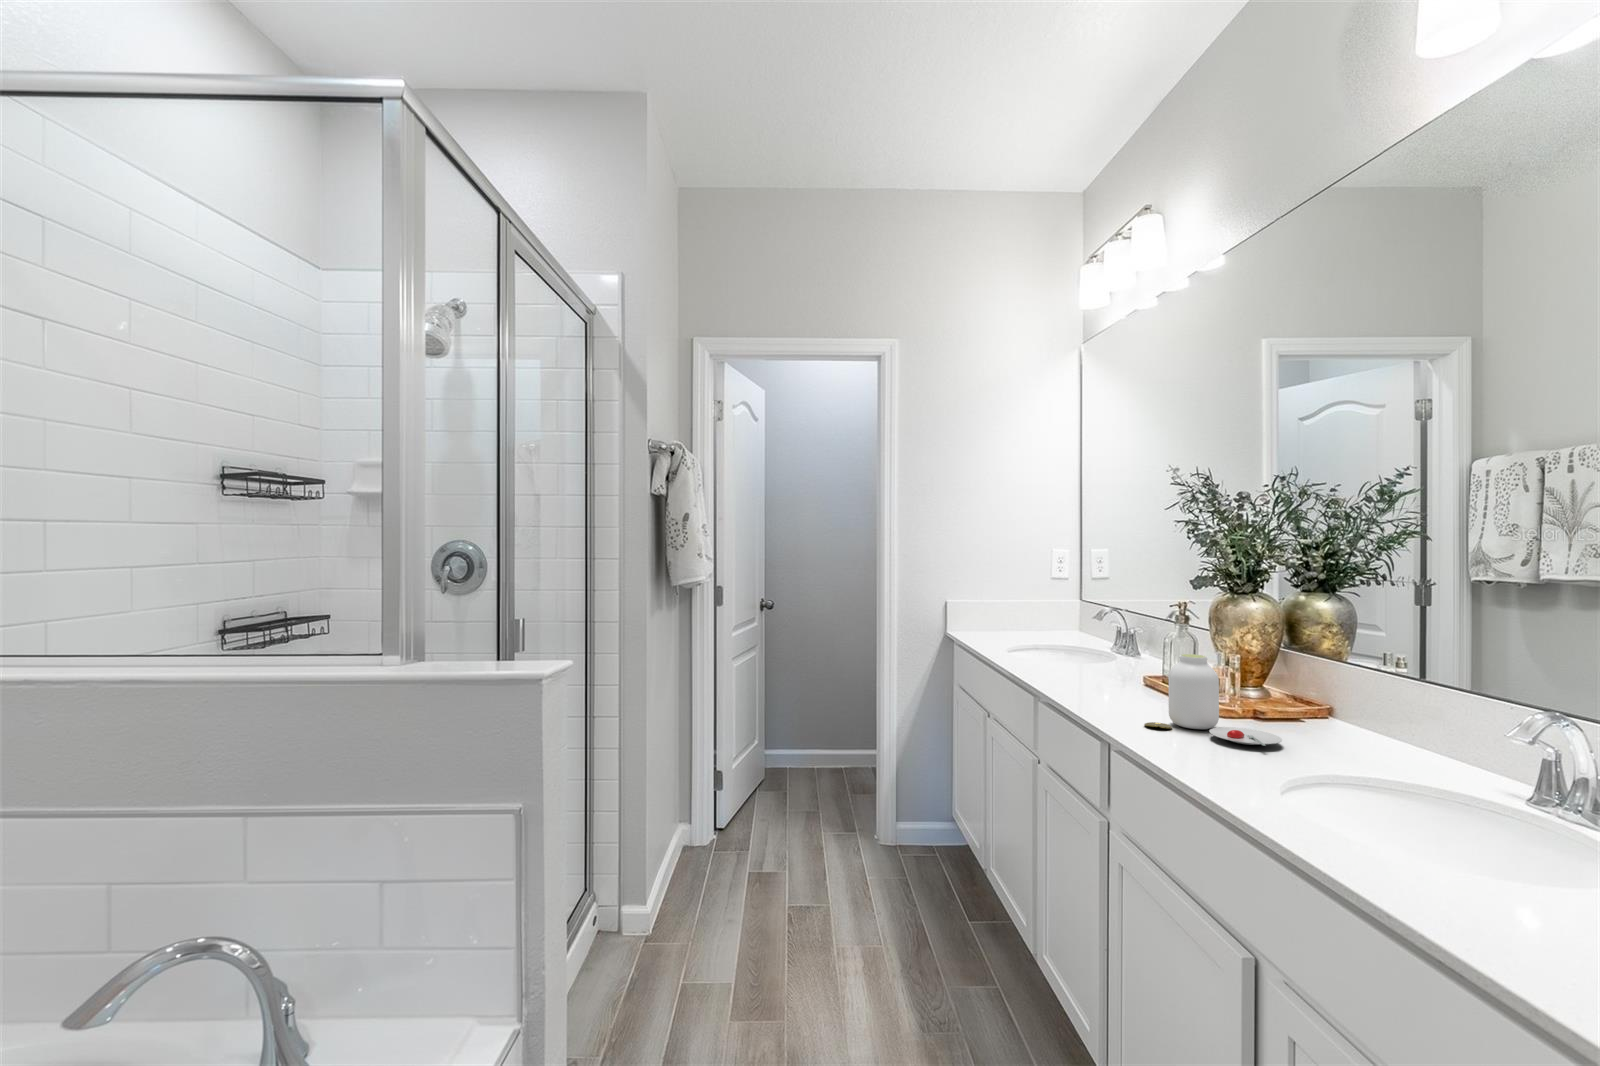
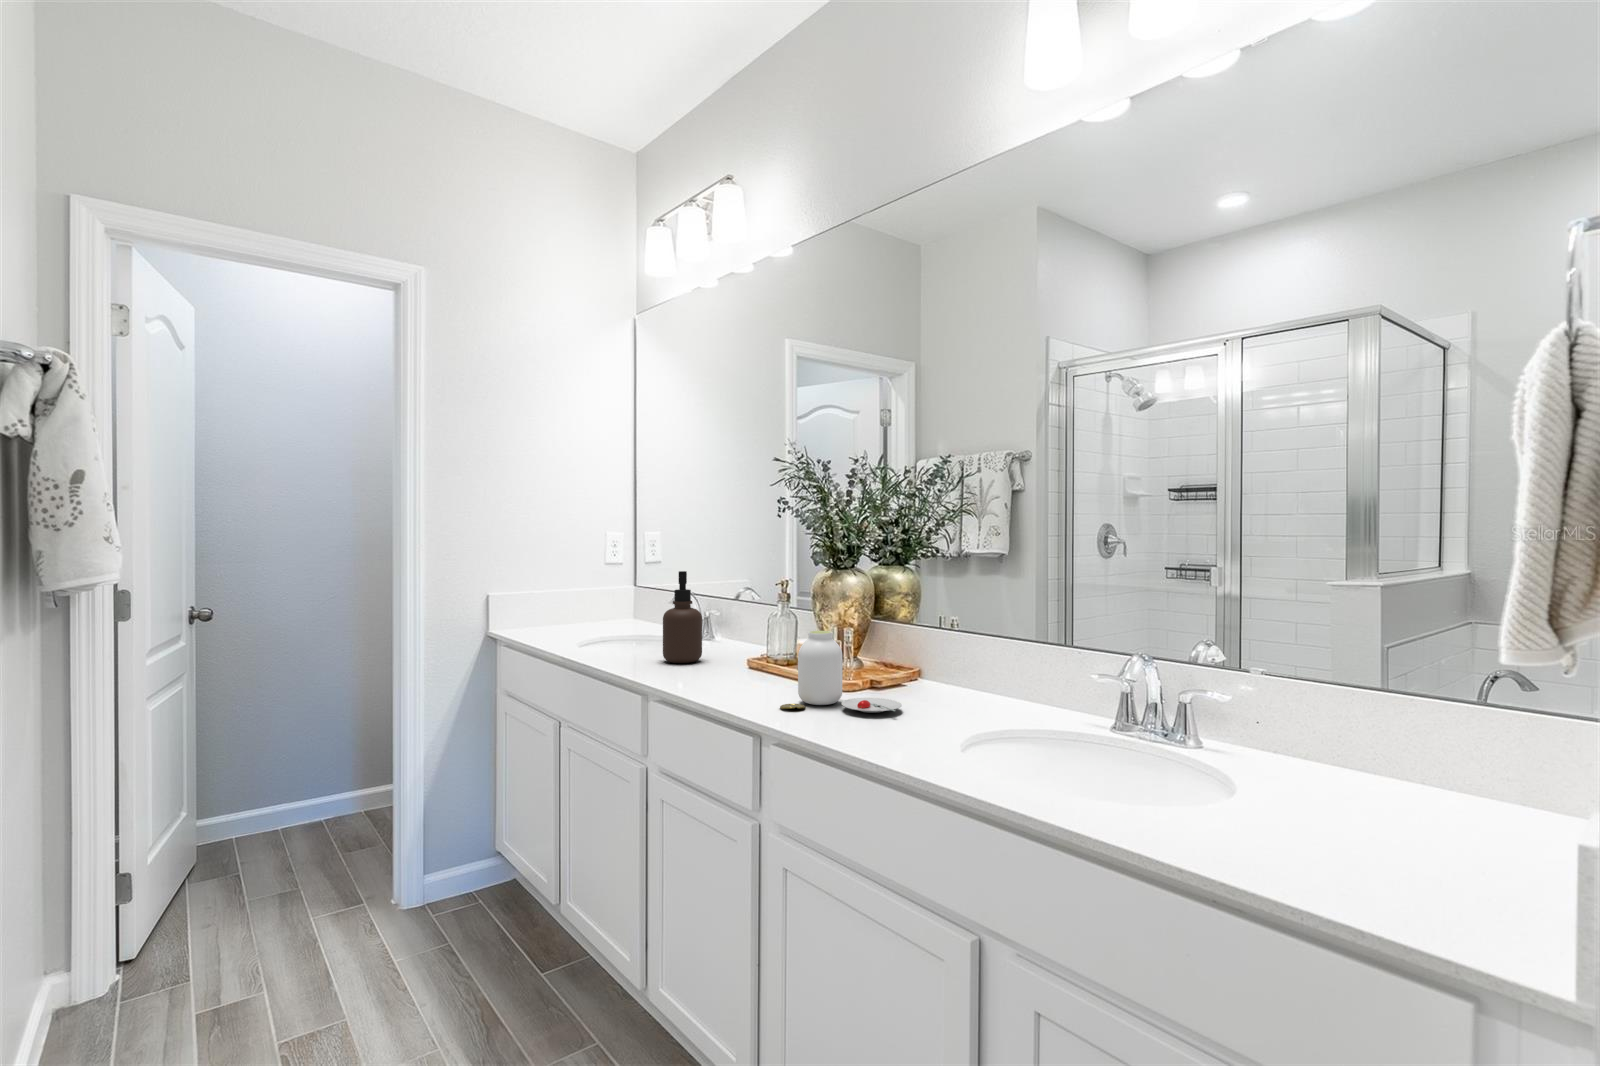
soap dispenser: none [1069,589,1108,674] -> present [663,571,702,663]

